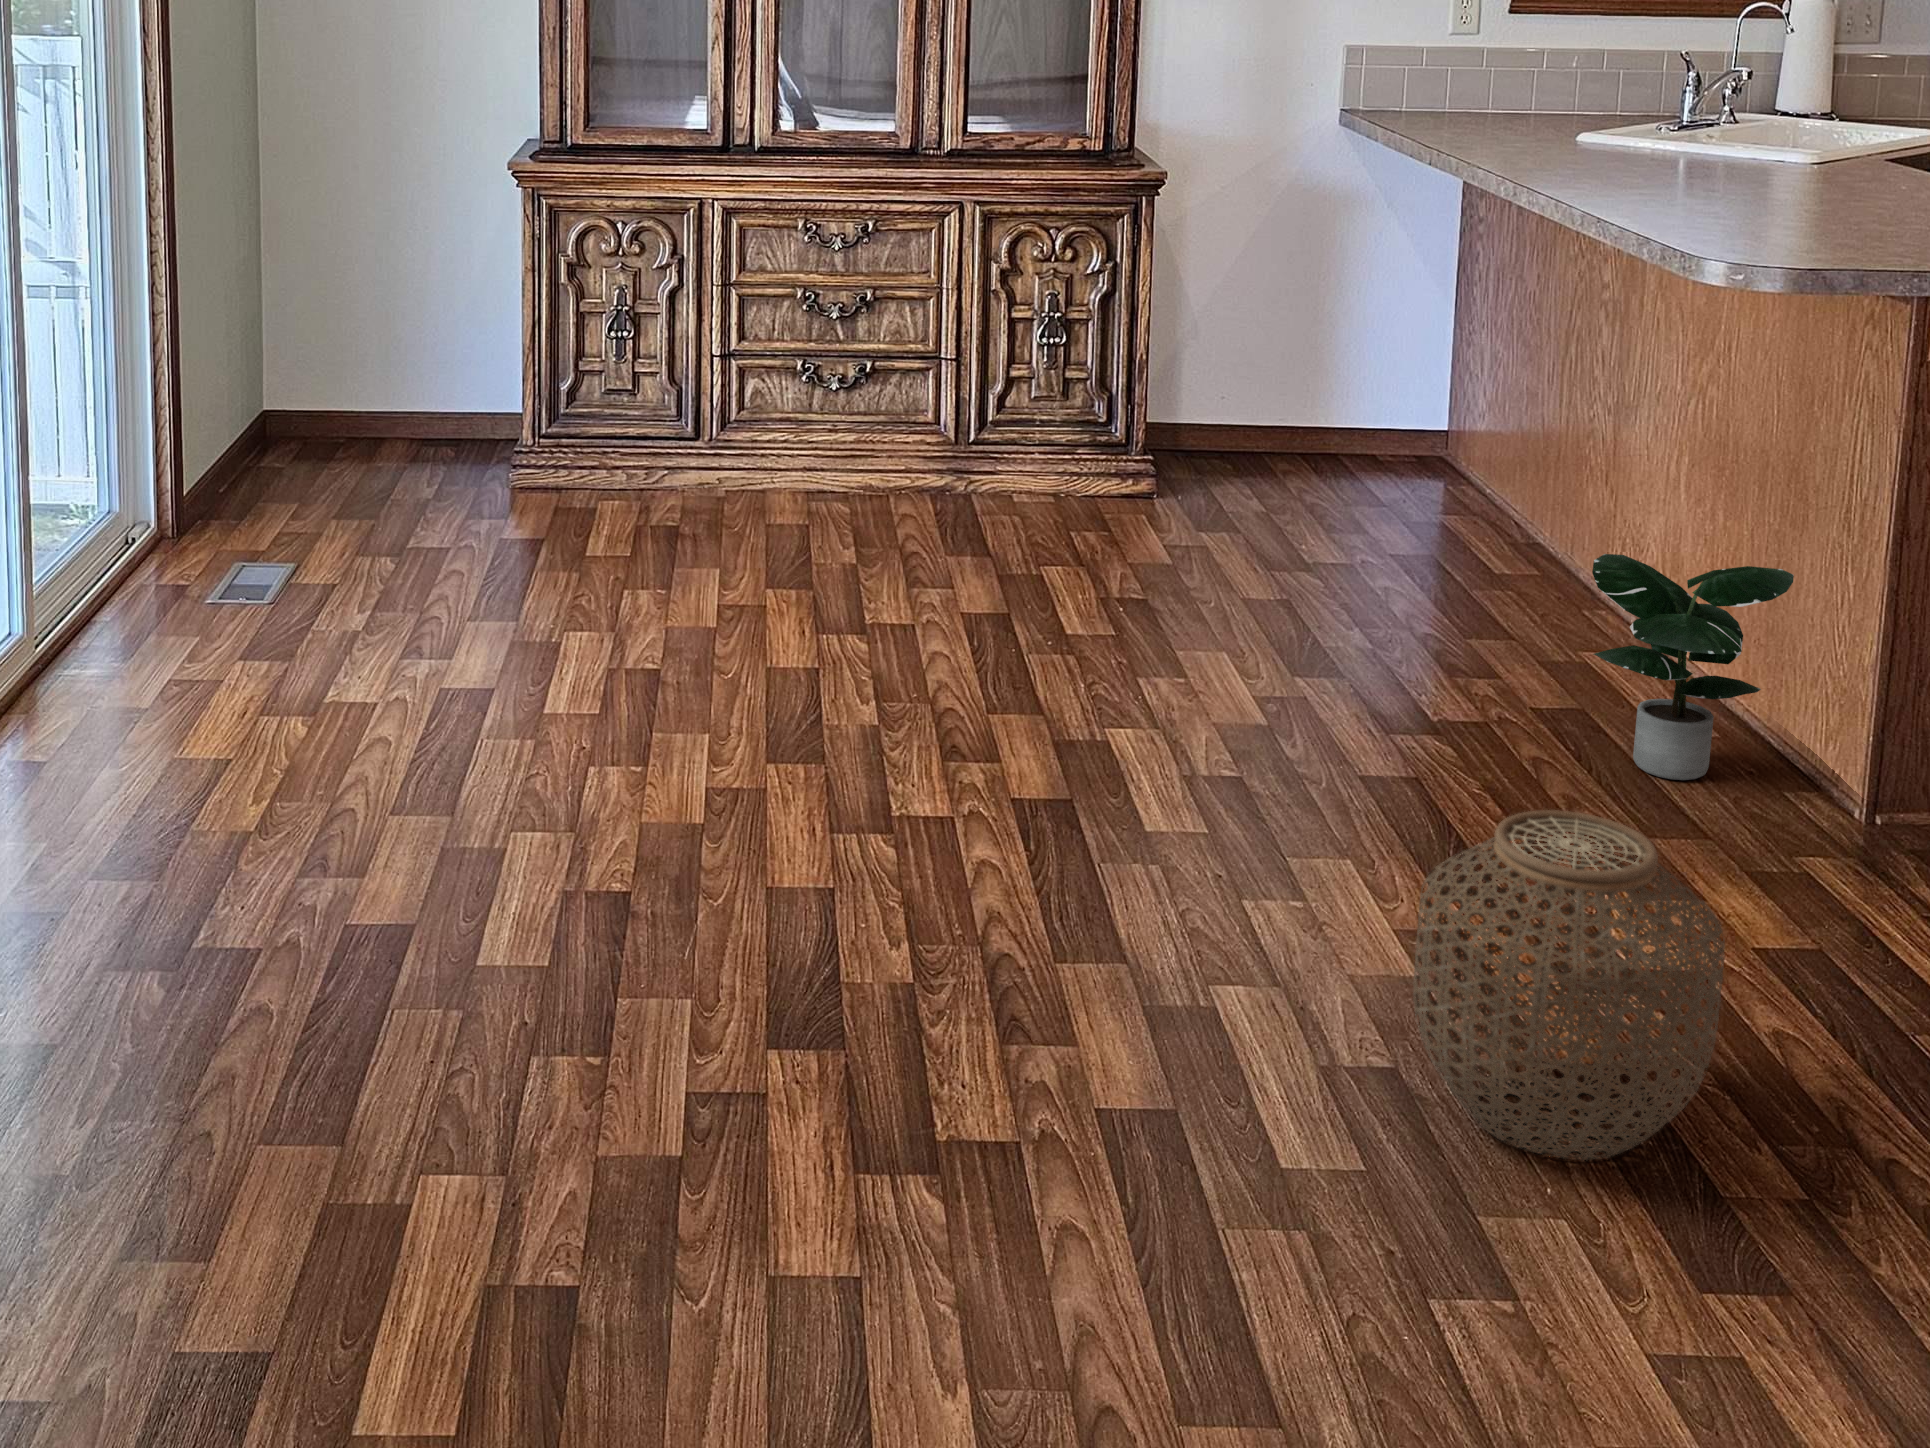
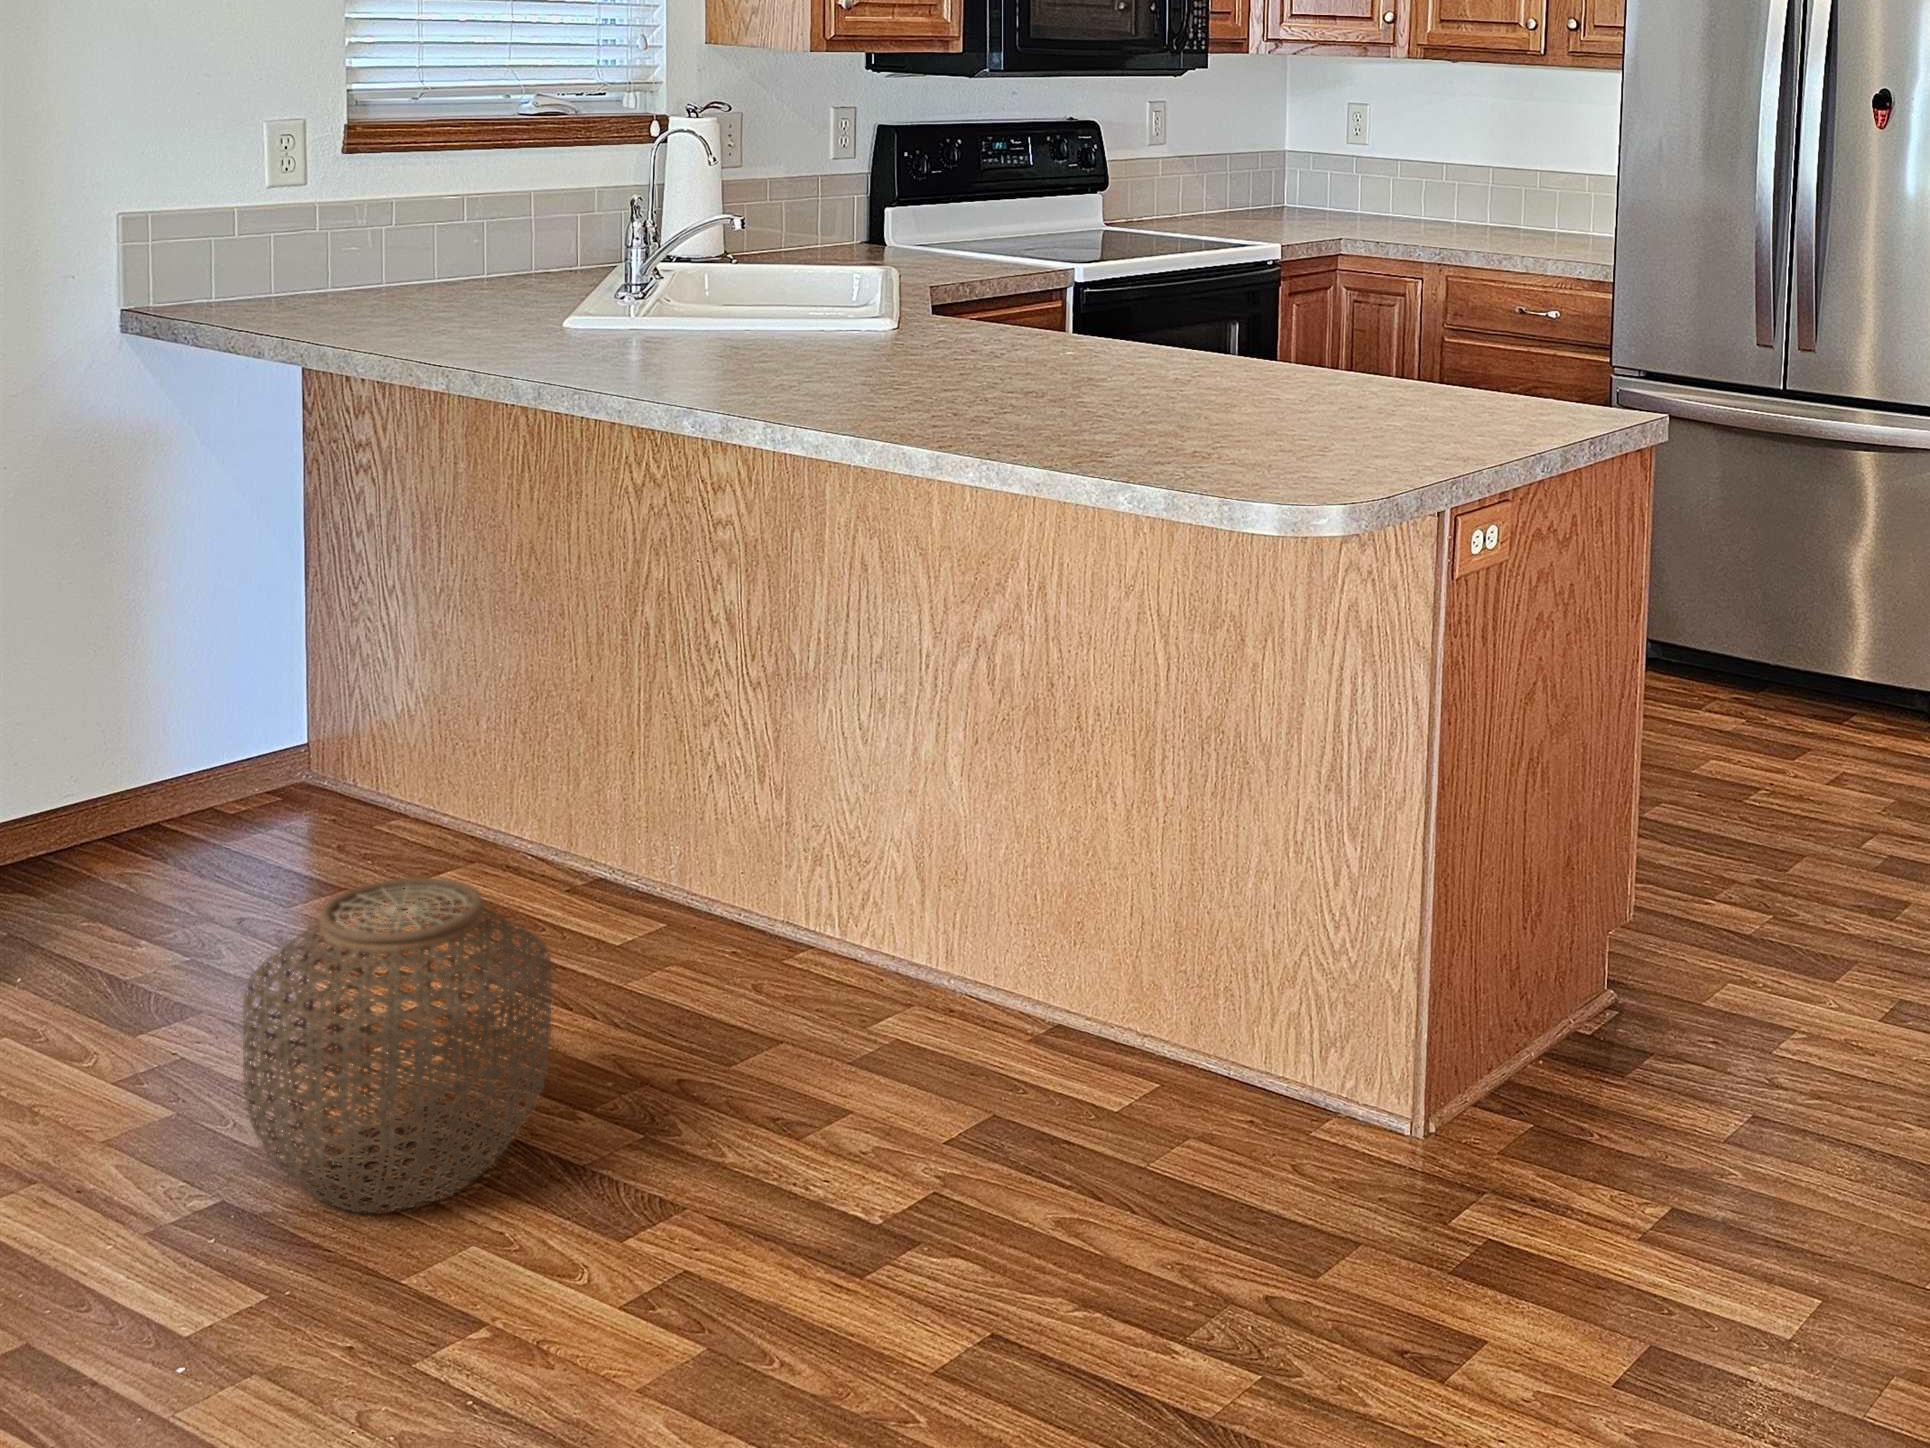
potted plant: present [1592,554,1794,780] -> none [143,616,359,851]

